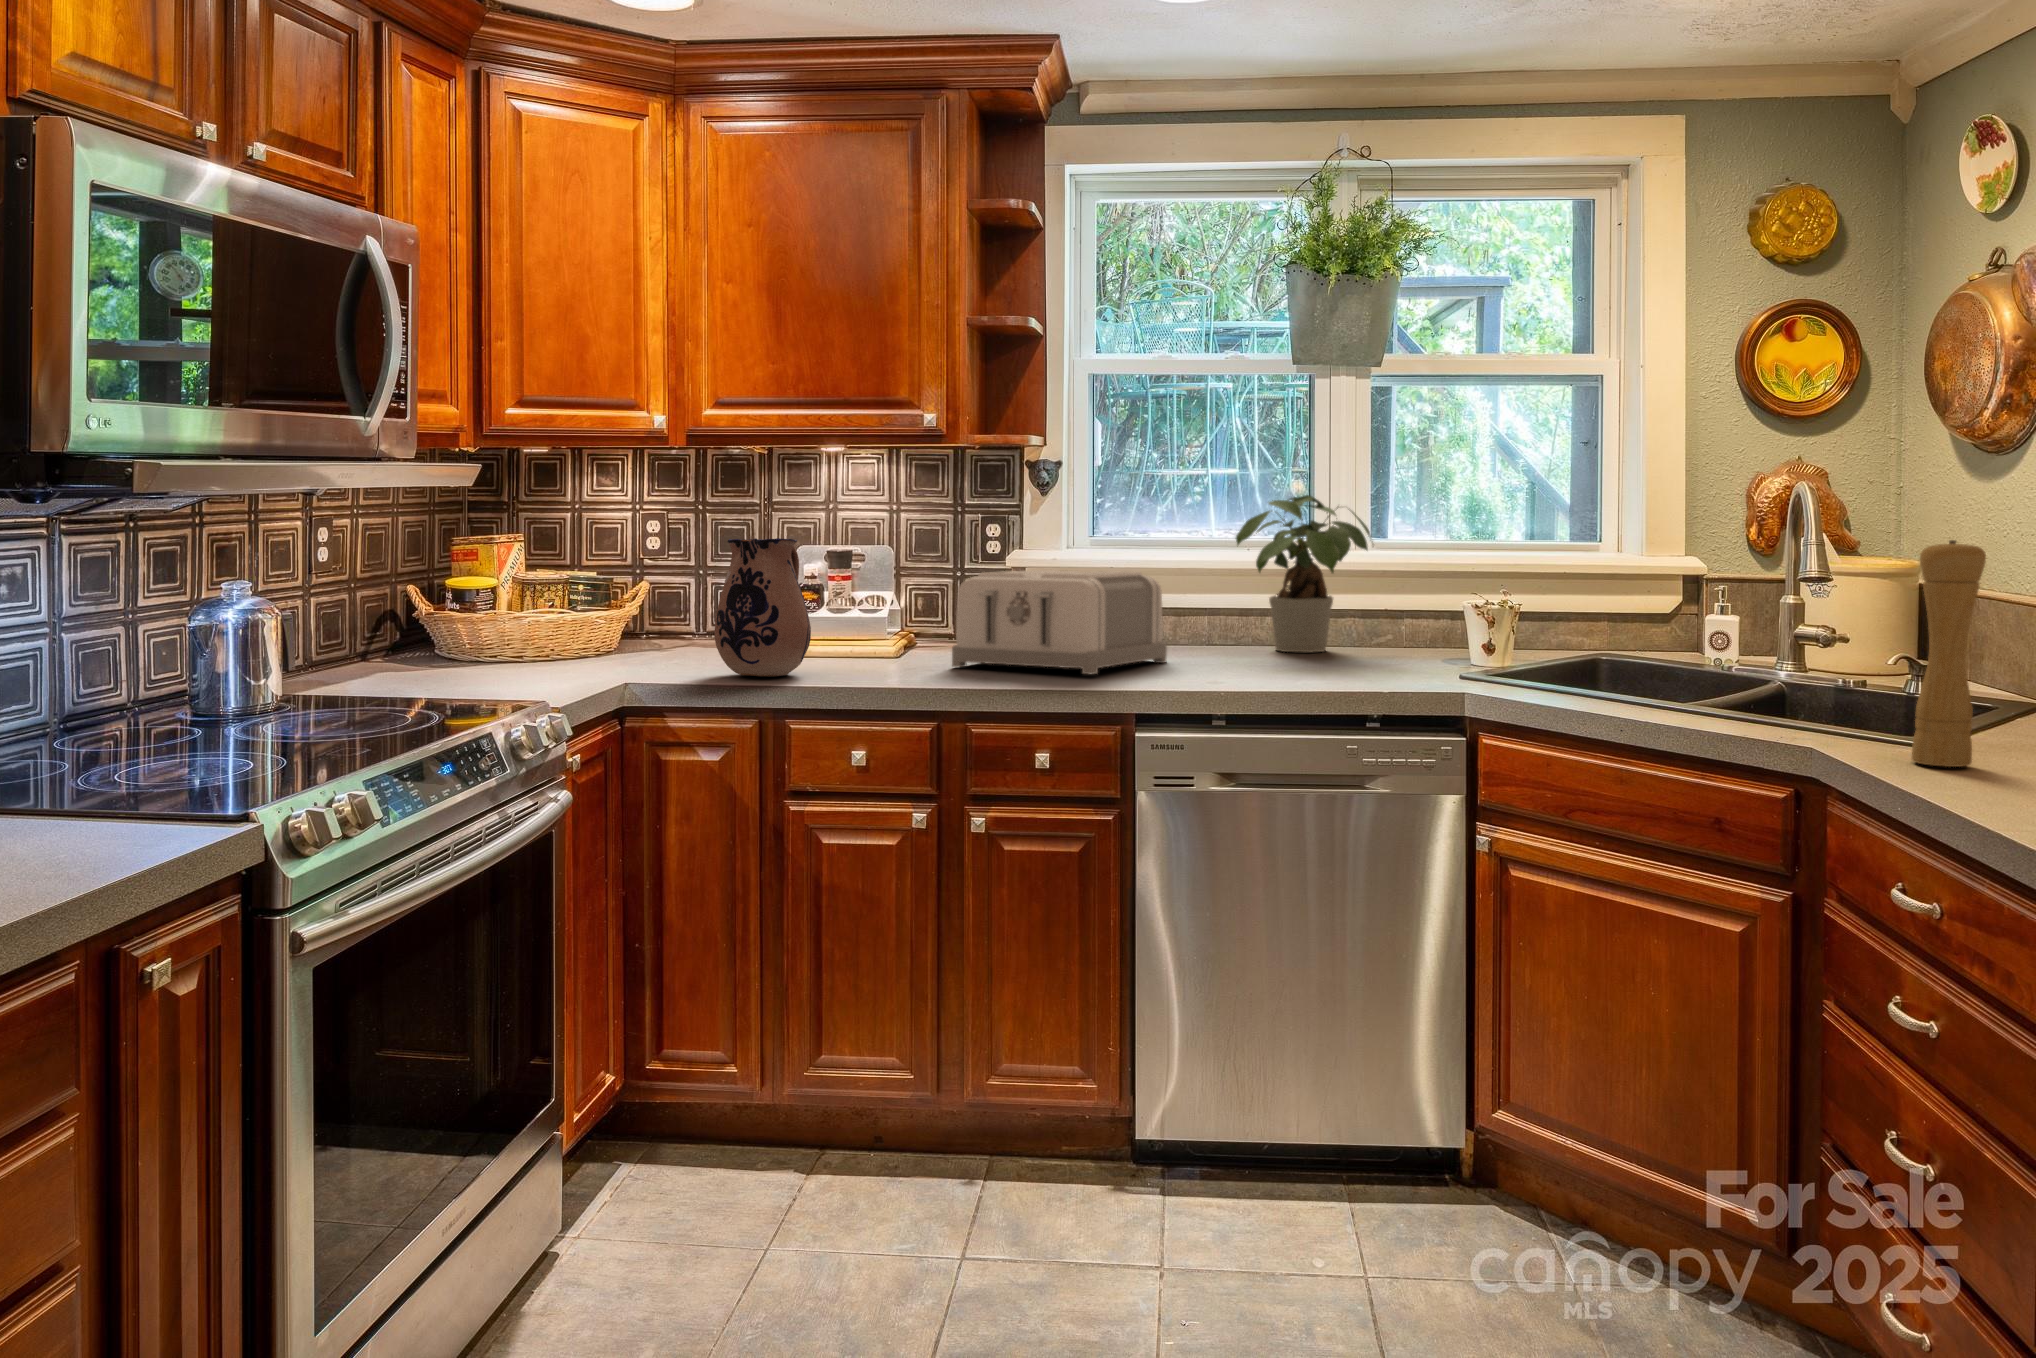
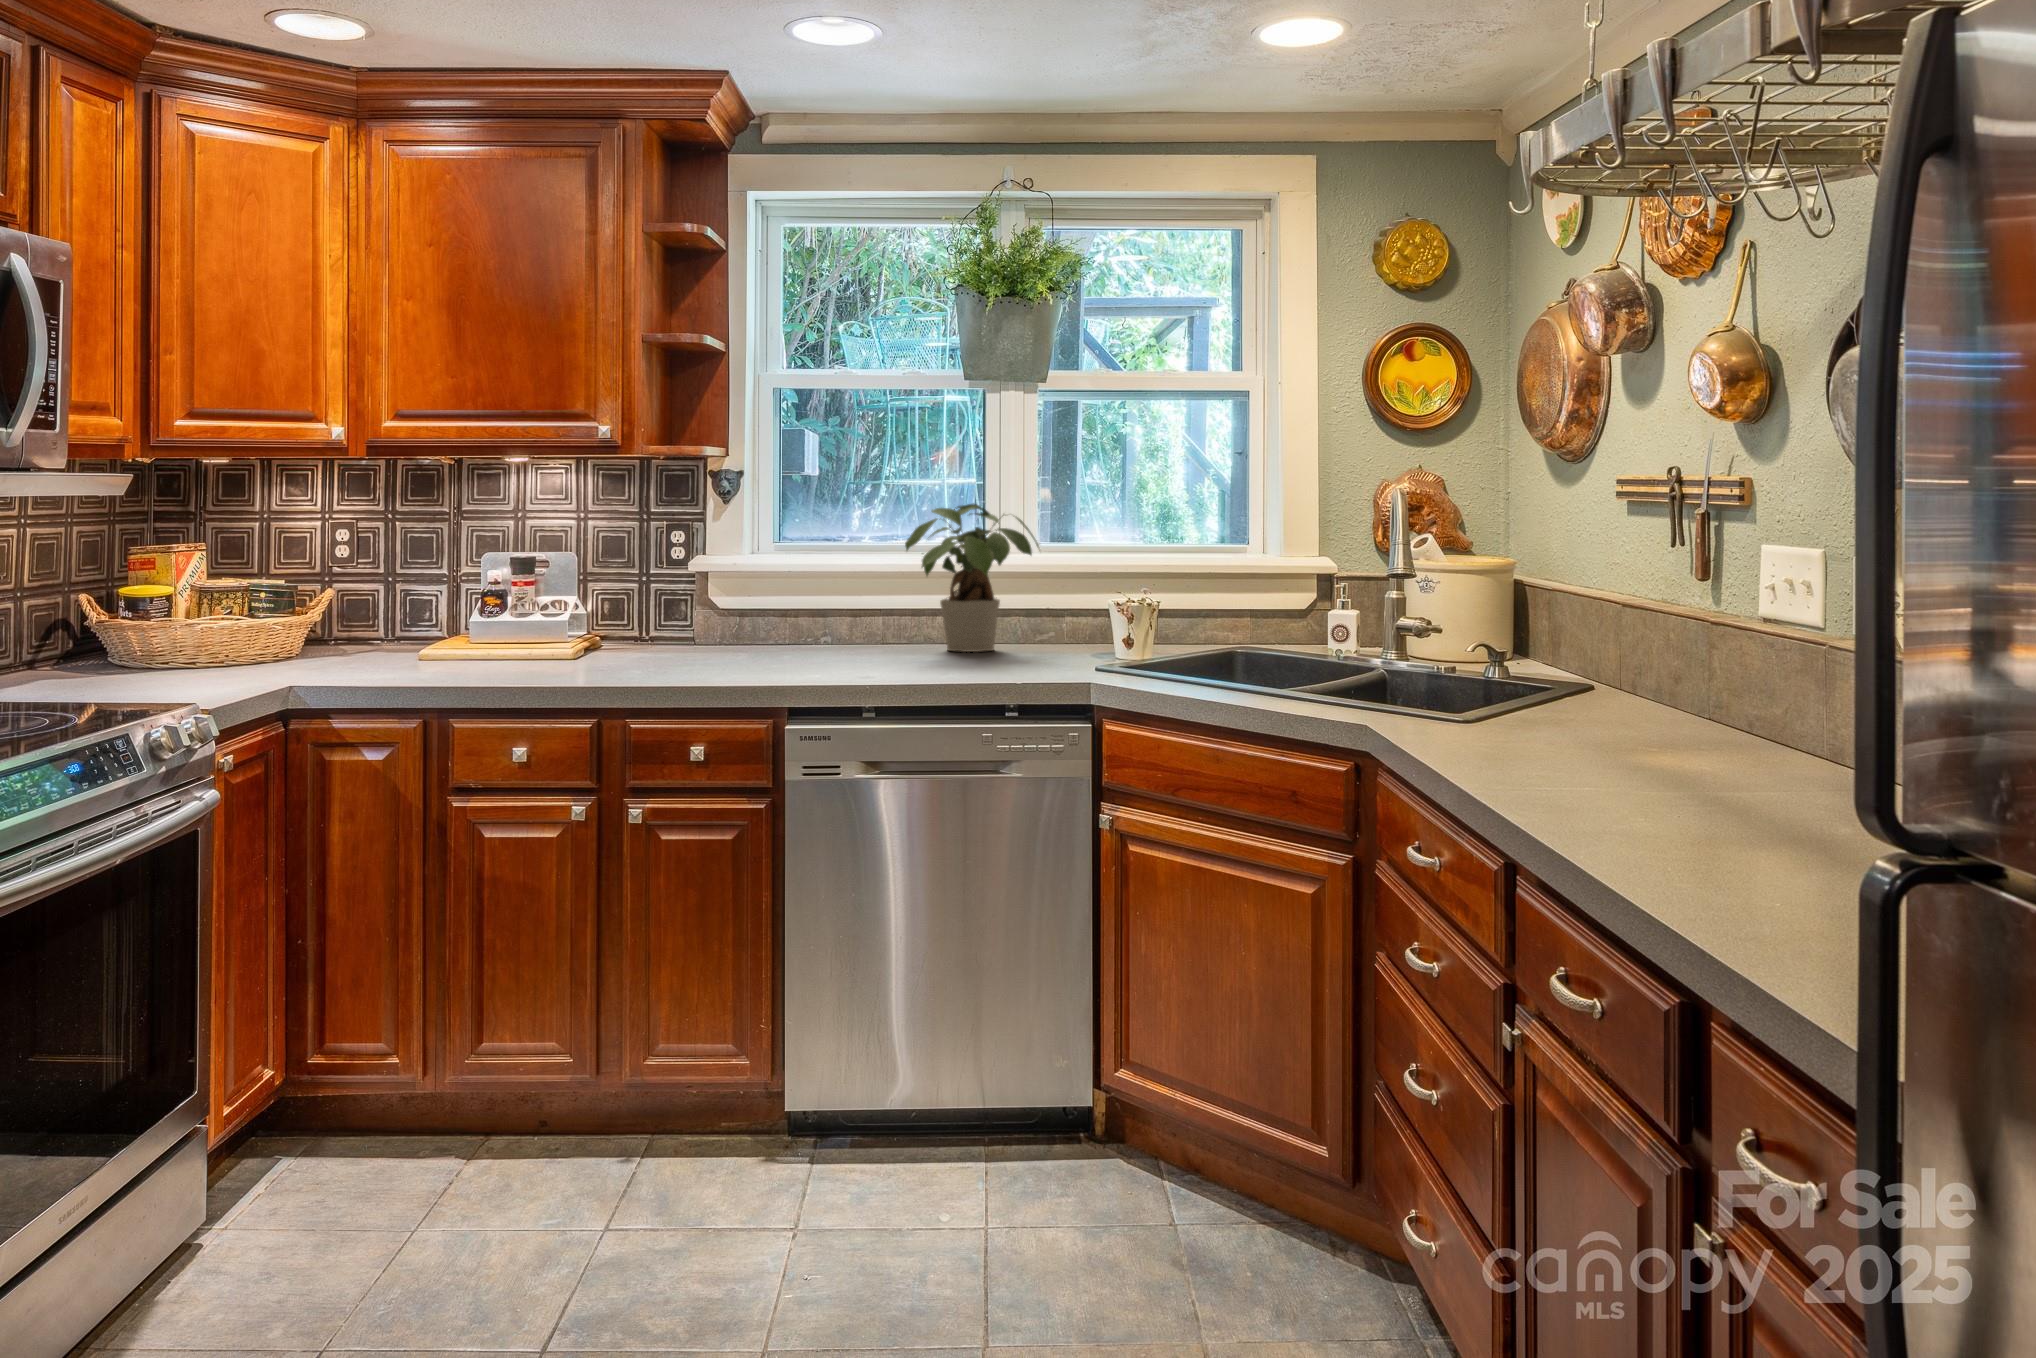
ceramic pitcher: present [714,538,811,676] -> none [376,544,473,677]
pepper mill: present [1912,540,1986,767] -> none [1421,538,1474,737]
toaster: present [952,570,1167,674] -> none [619,575,833,672]

